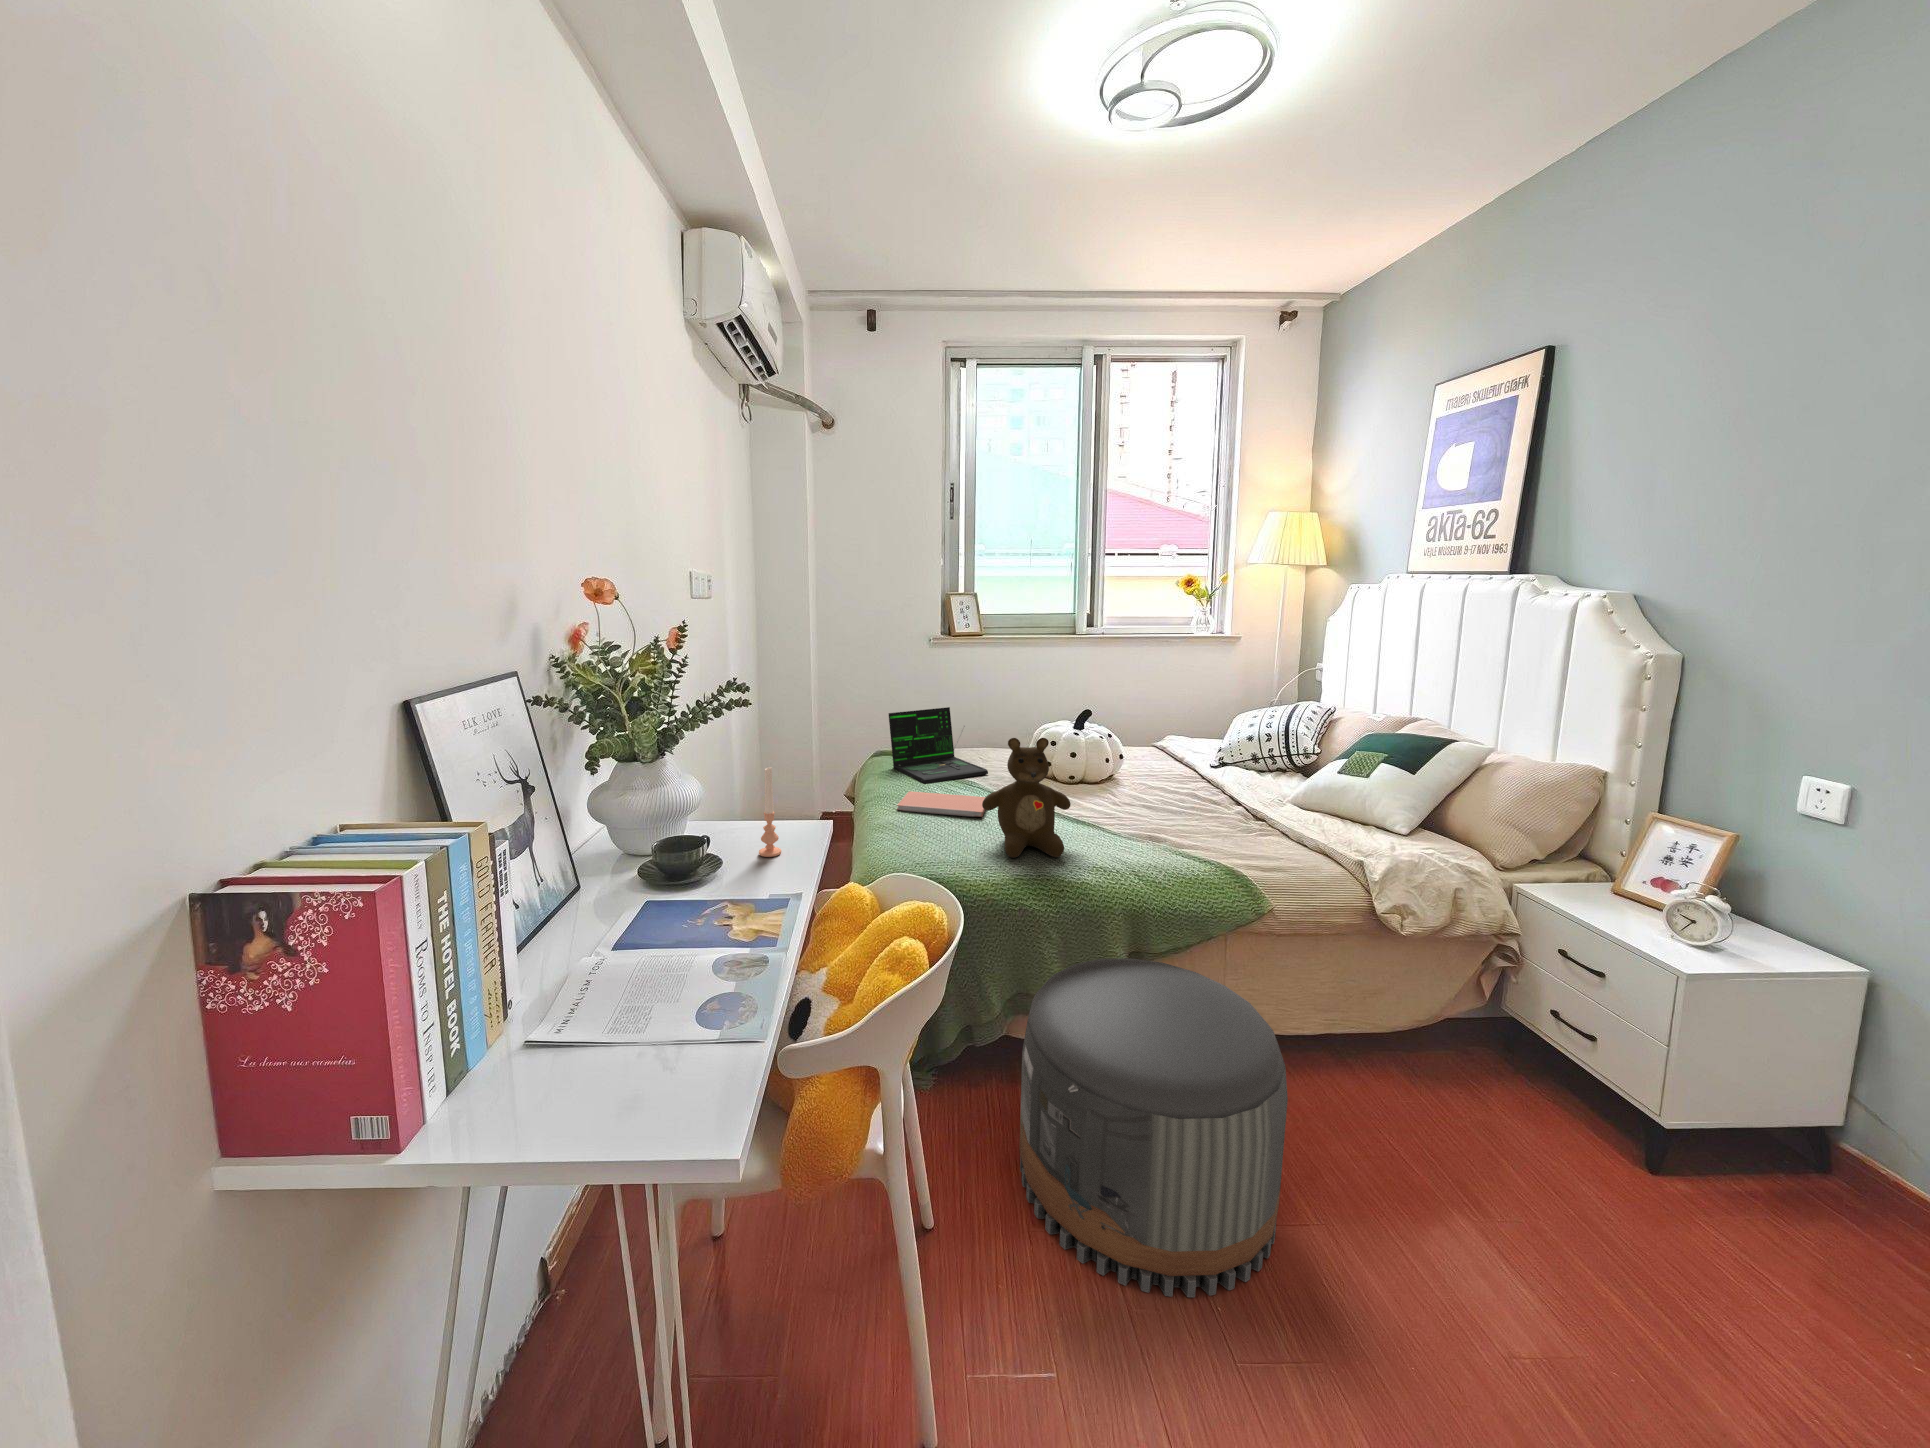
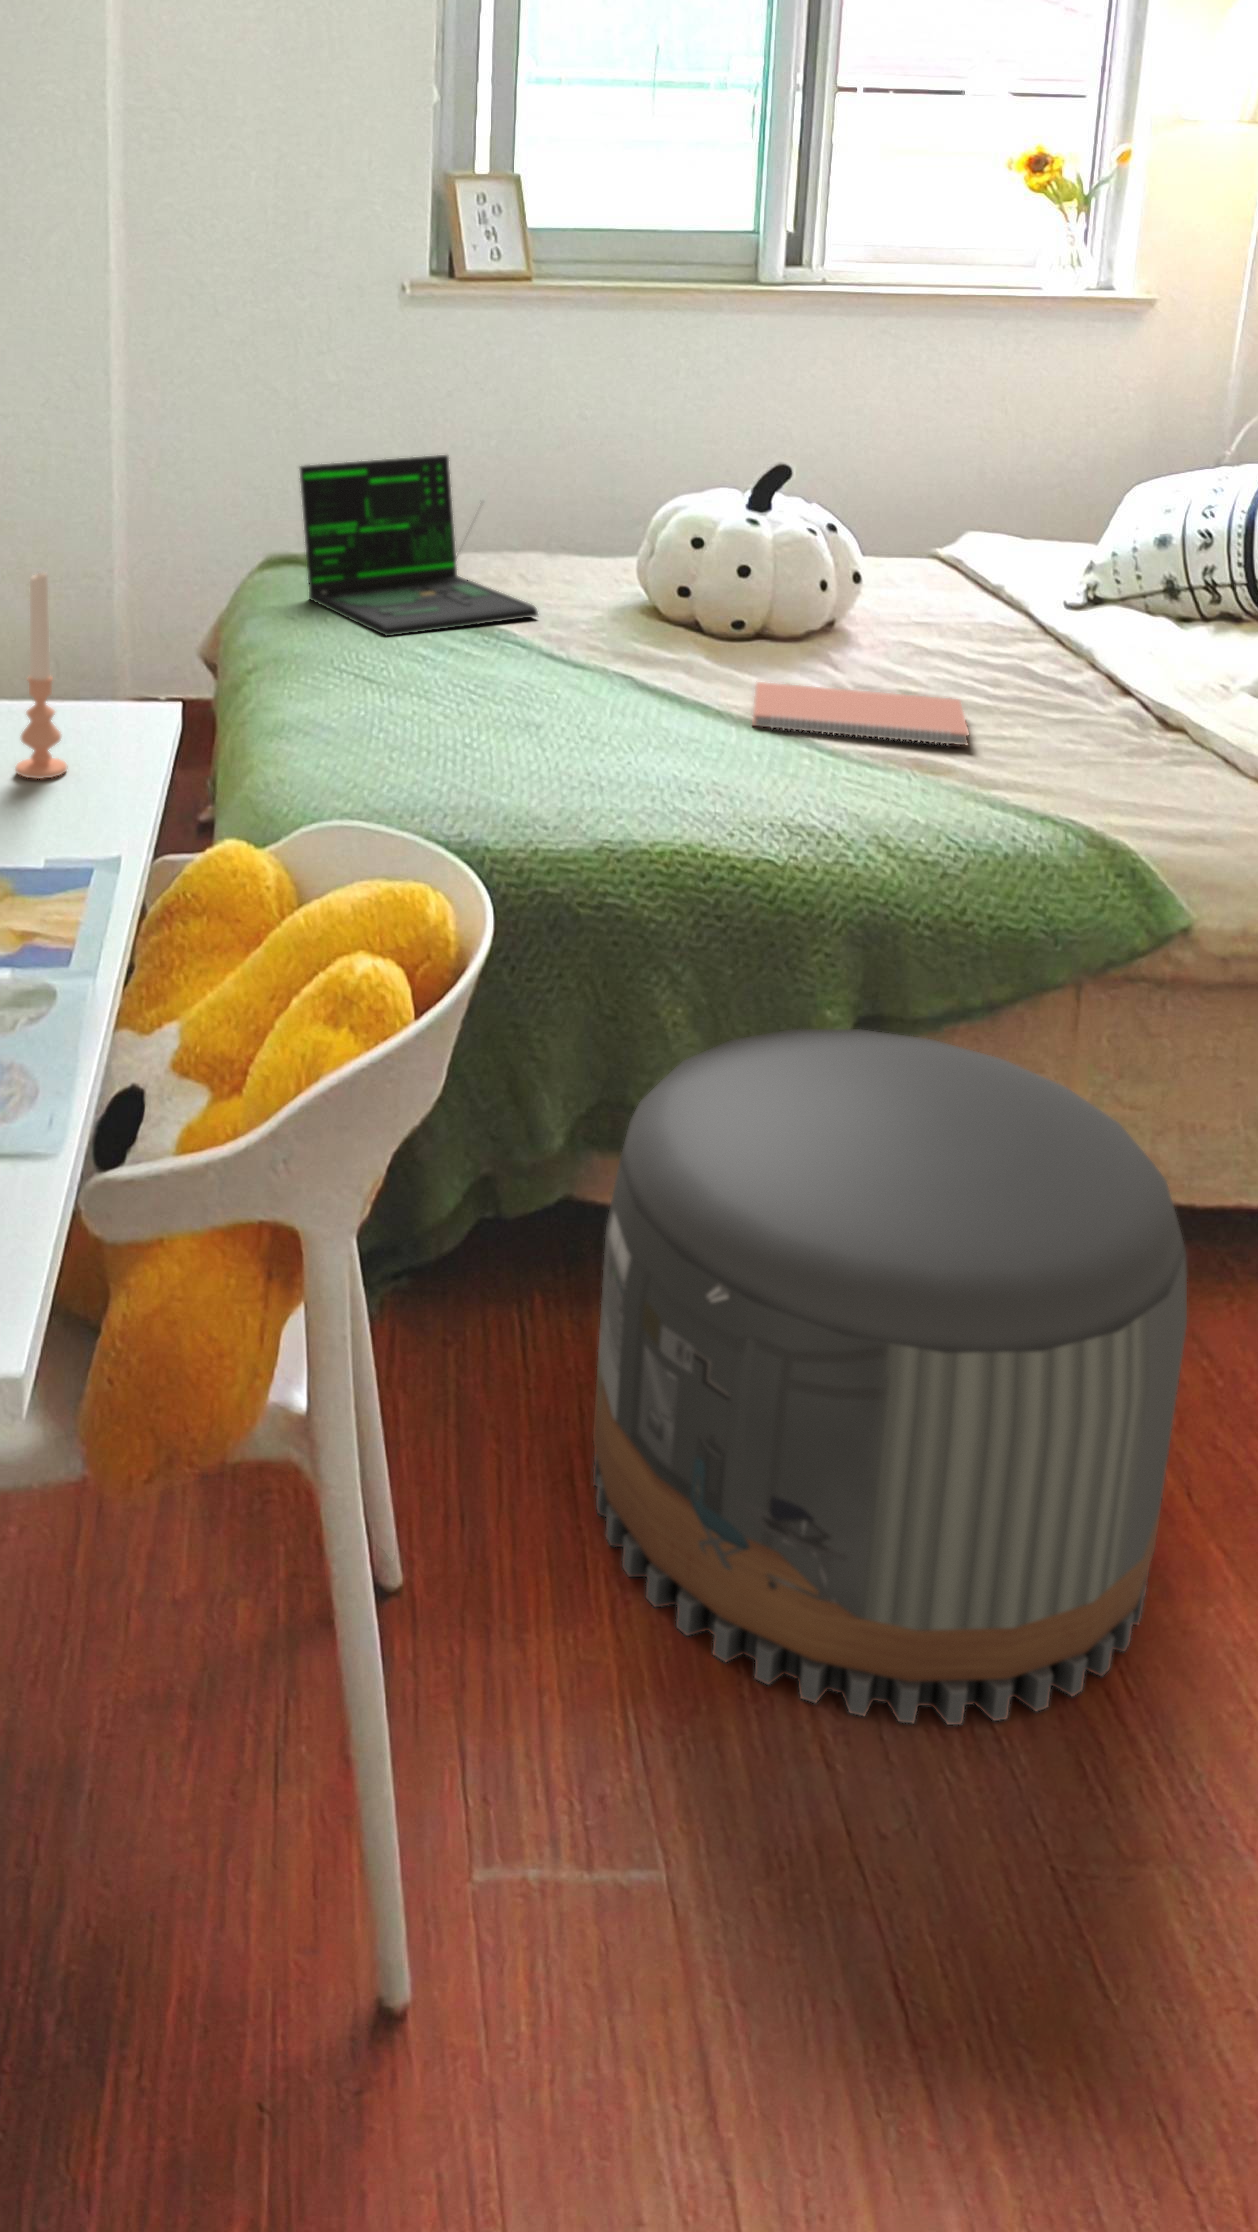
teddy bear: present [982,738,1071,858] -> none [526,525,734,805]
notebook: present [897,791,985,817] -> present [752,682,969,745]

